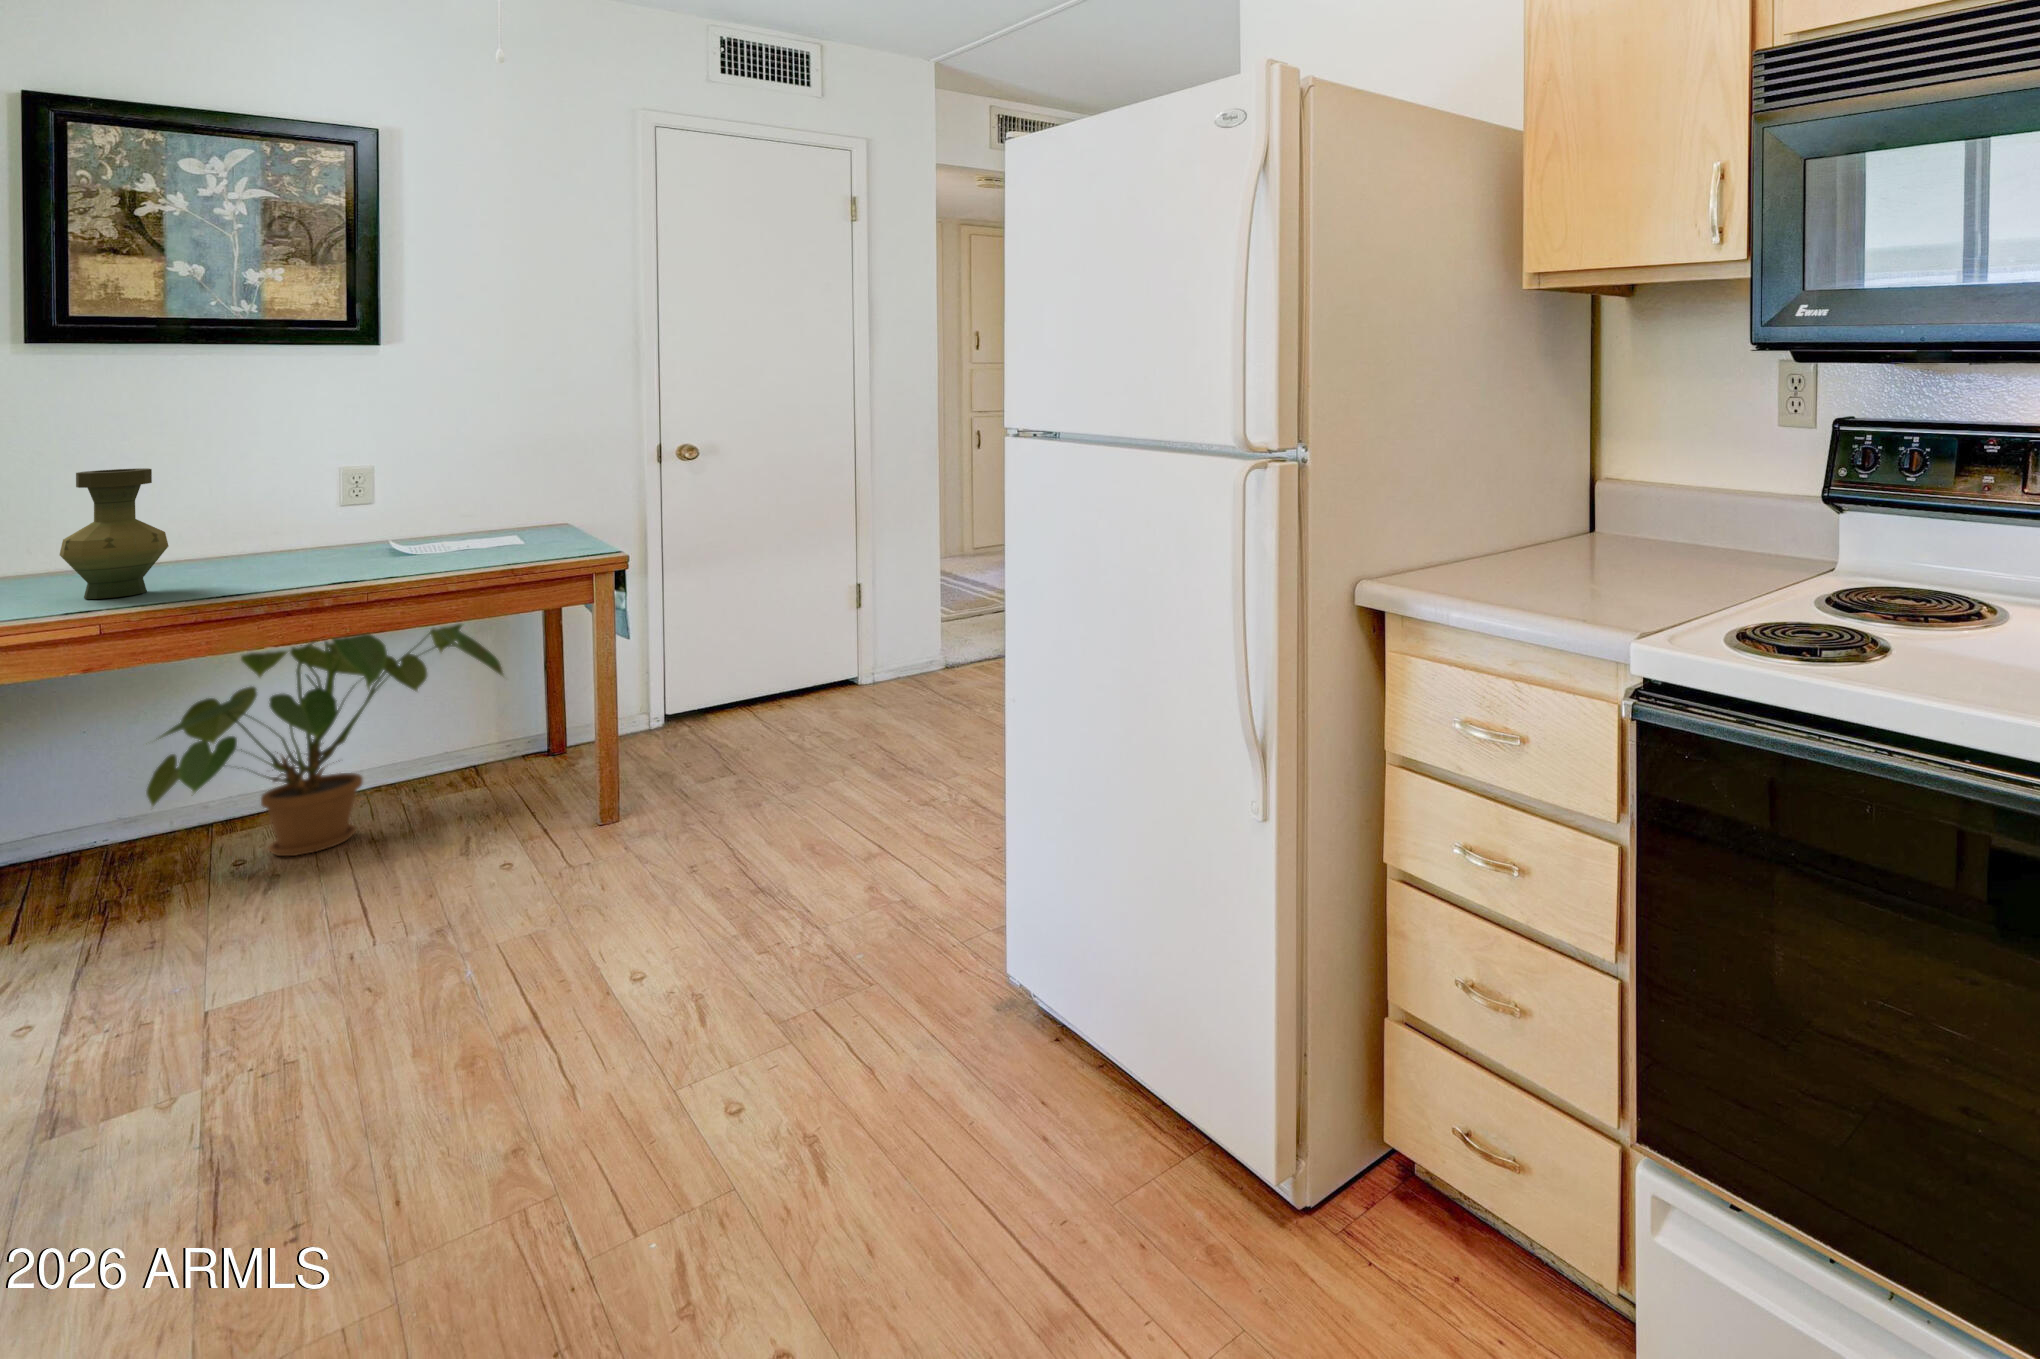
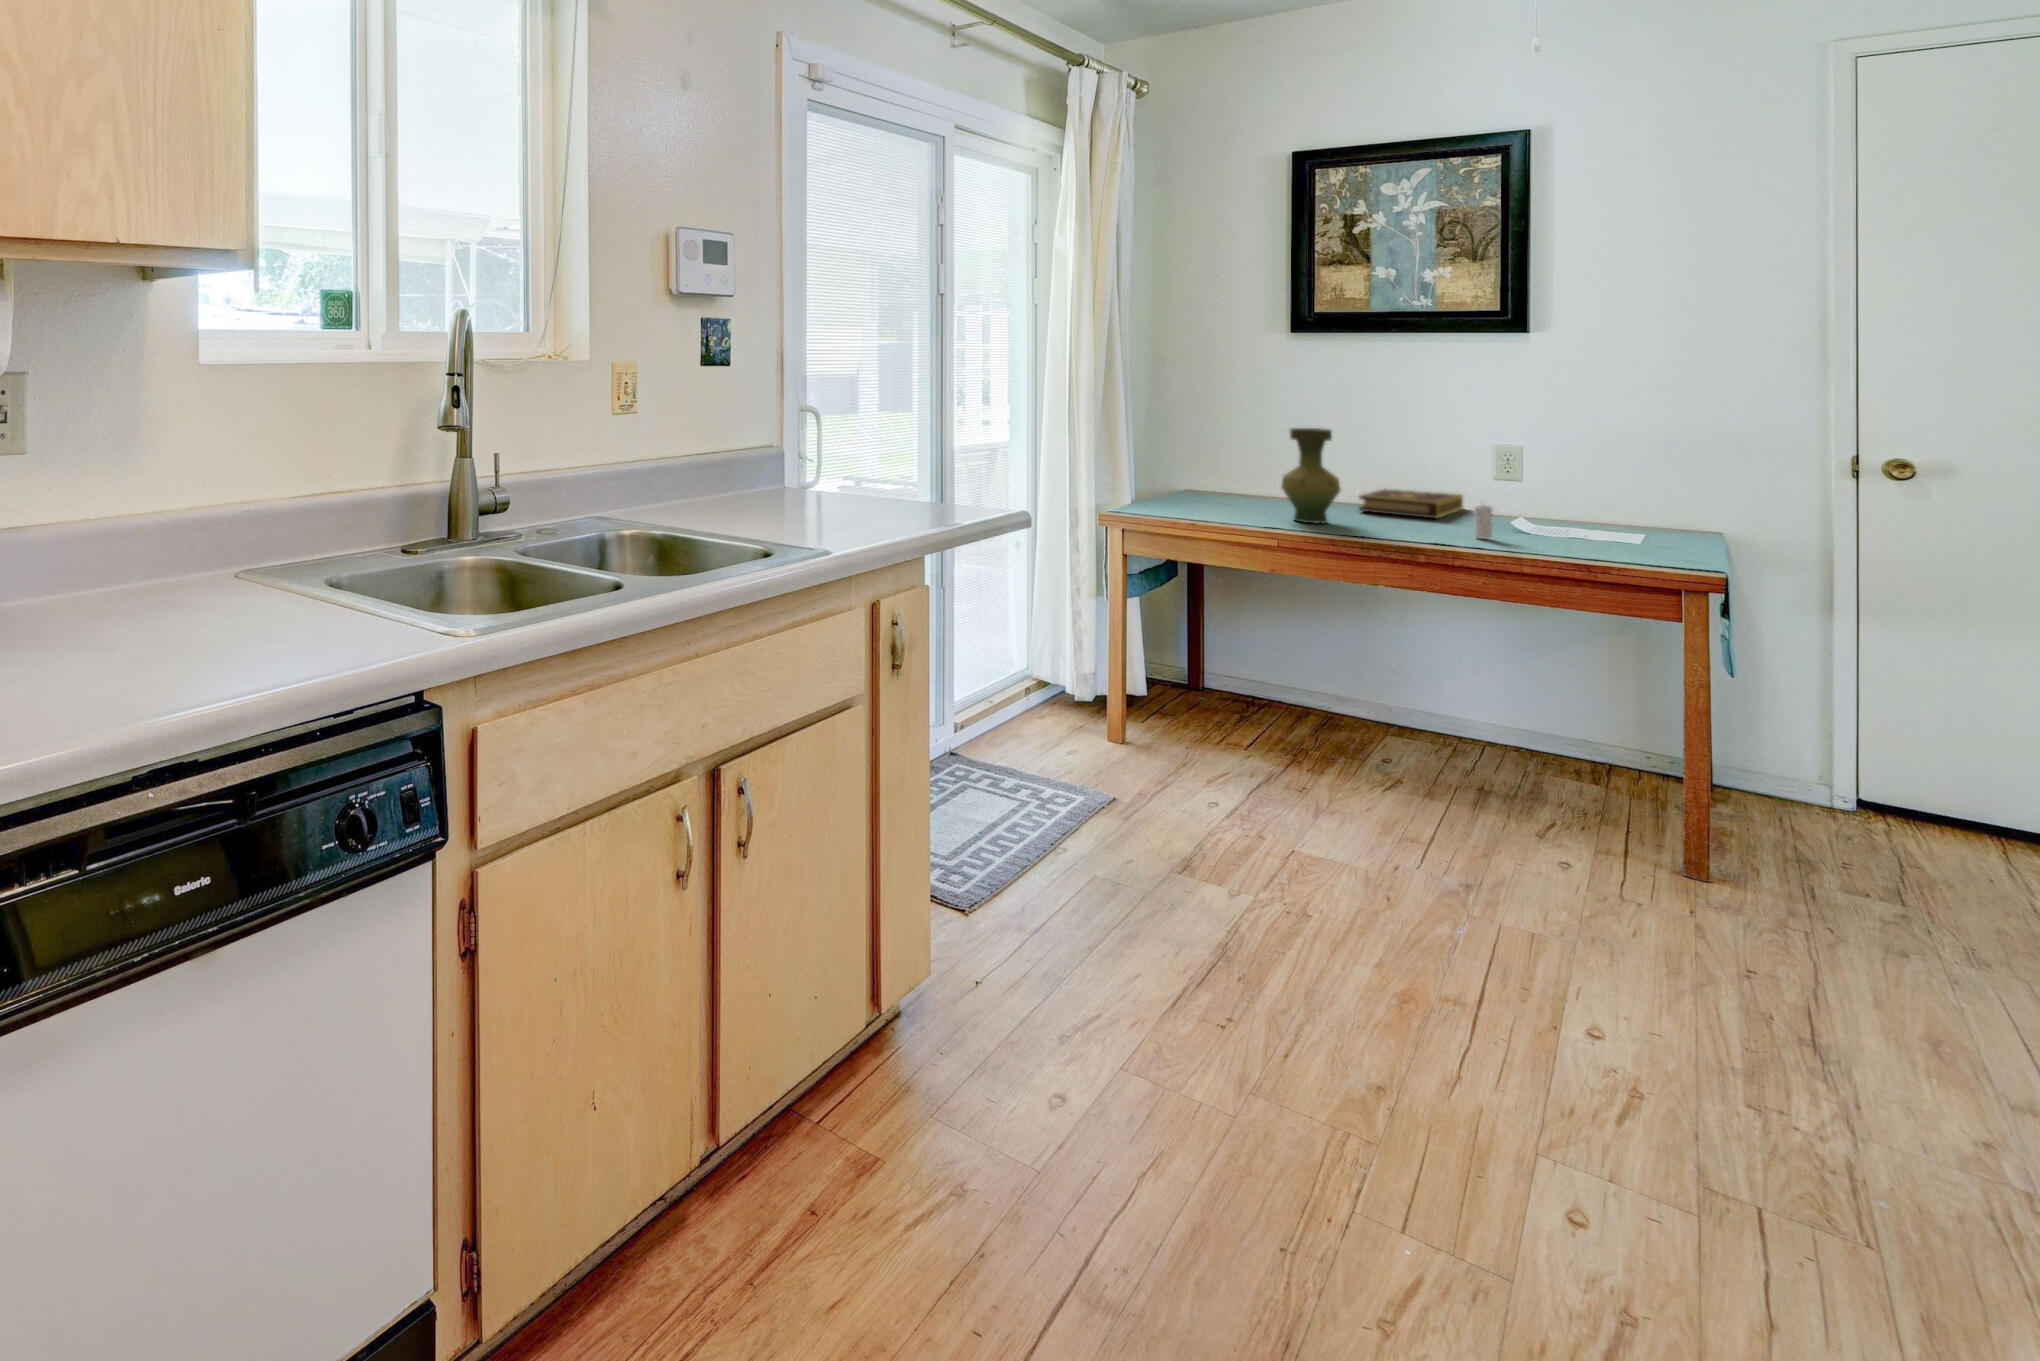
candle: none [362,524,385,569] -> present [1475,505,1493,539]
book: none [172,529,303,570] -> present [1359,488,1463,519]
house plant: present [146,624,503,856] -> none [1331,555,1614,777]

